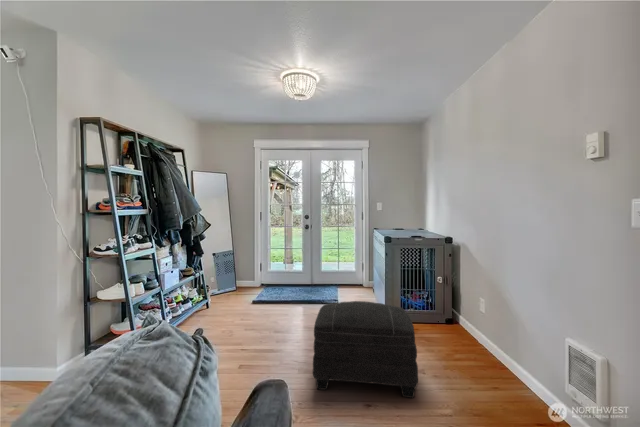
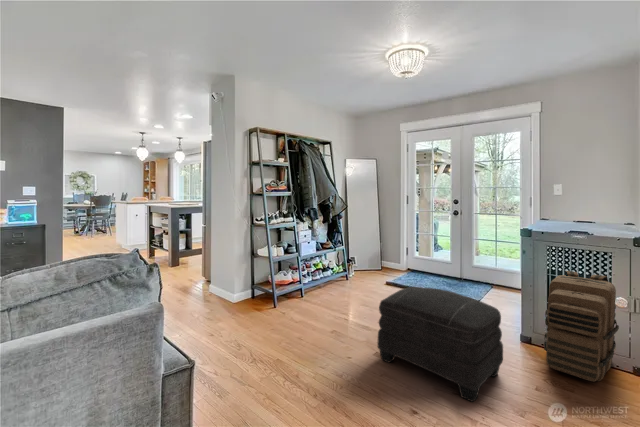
backpack: none [410,268,457,346] -> present [544,271,619,382]

